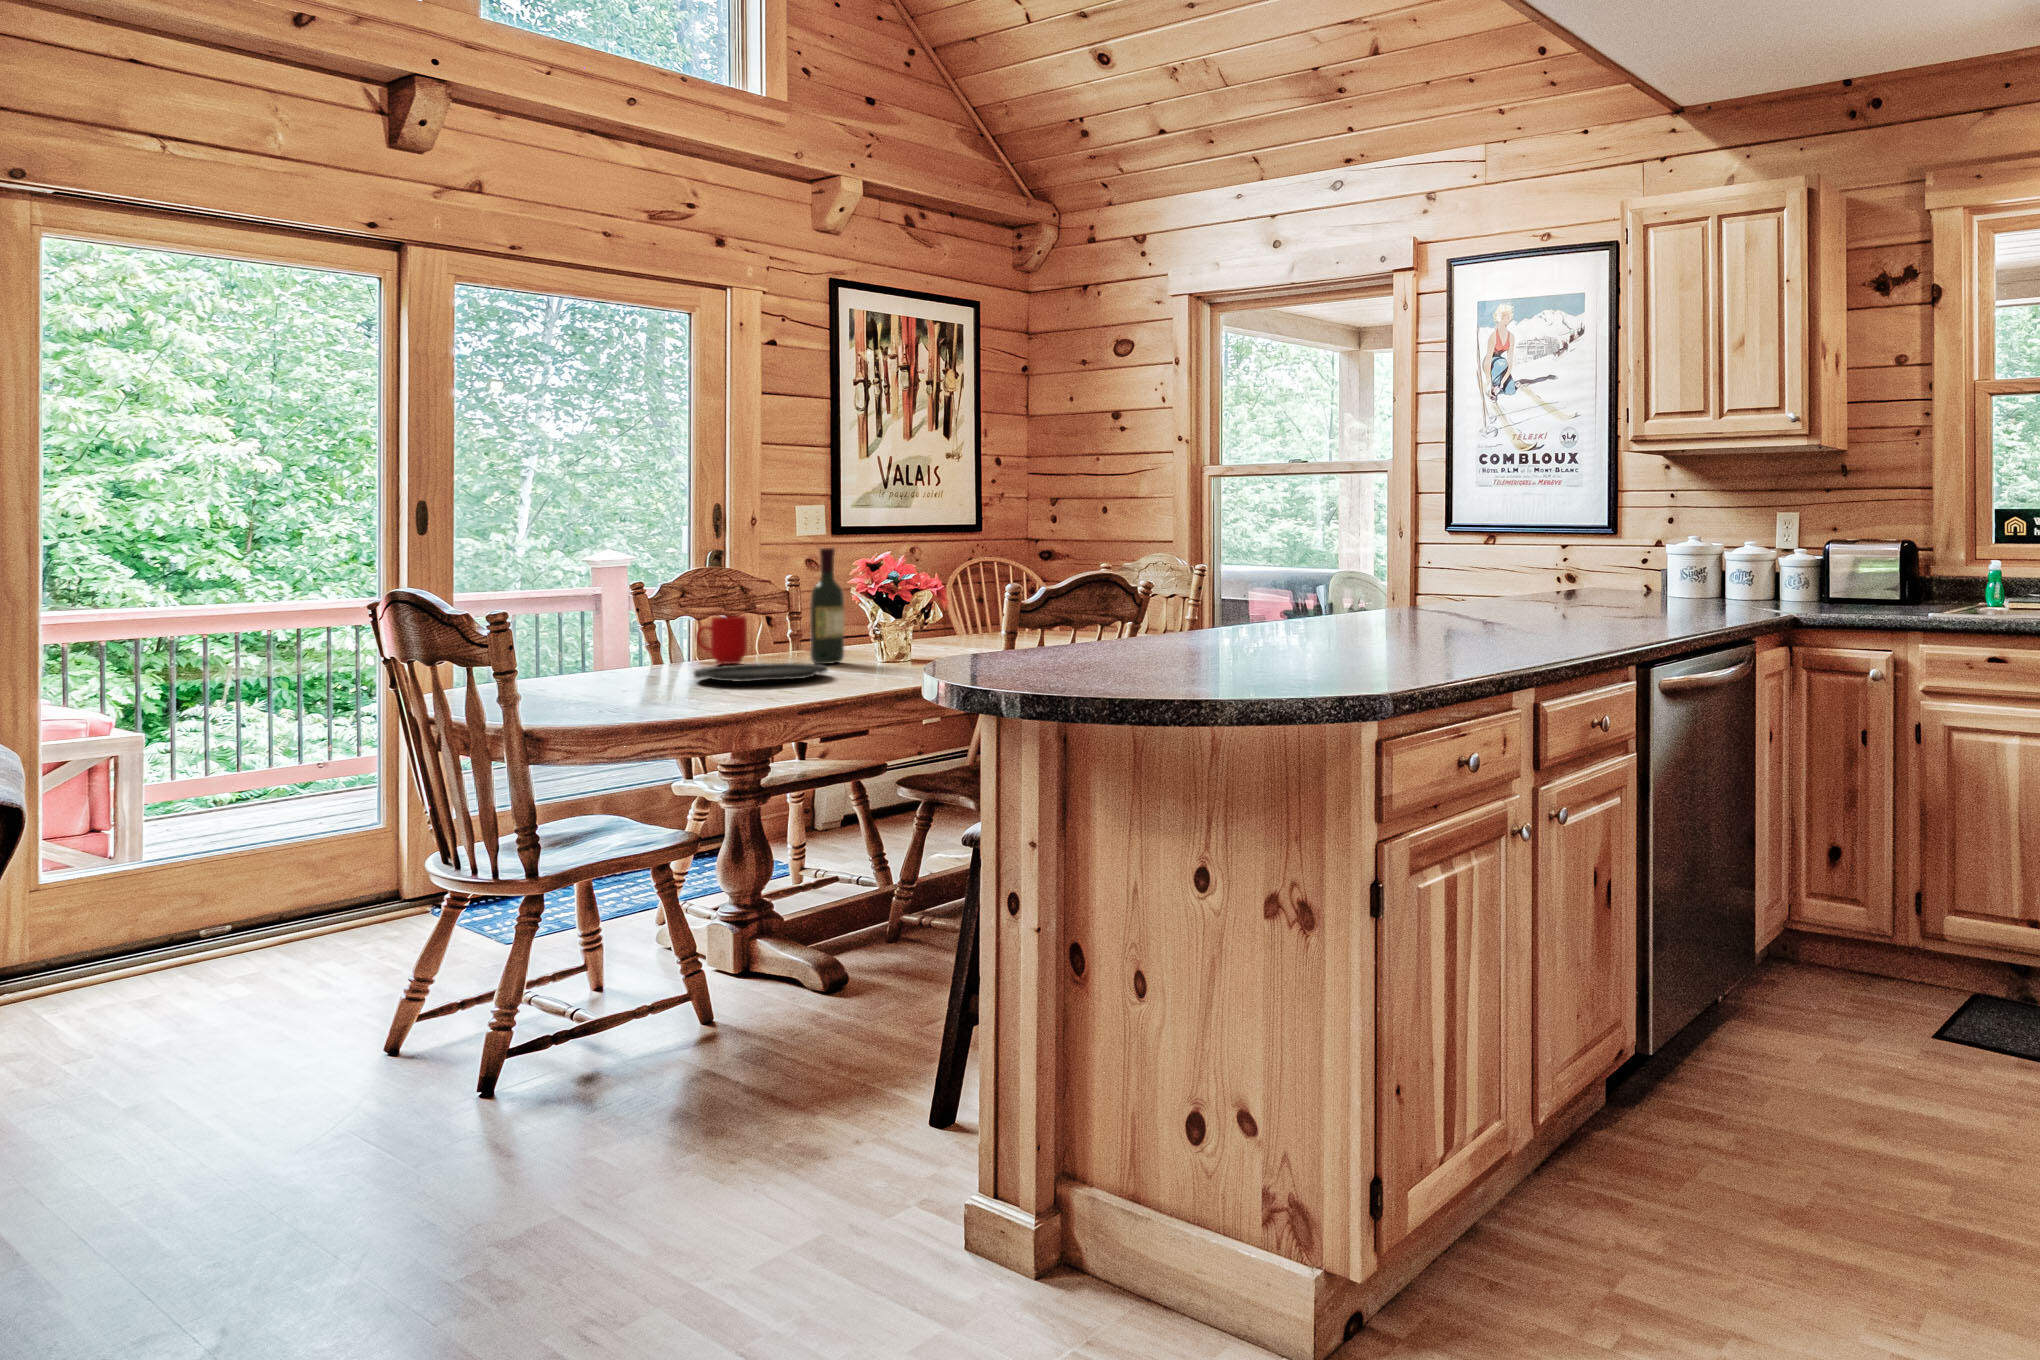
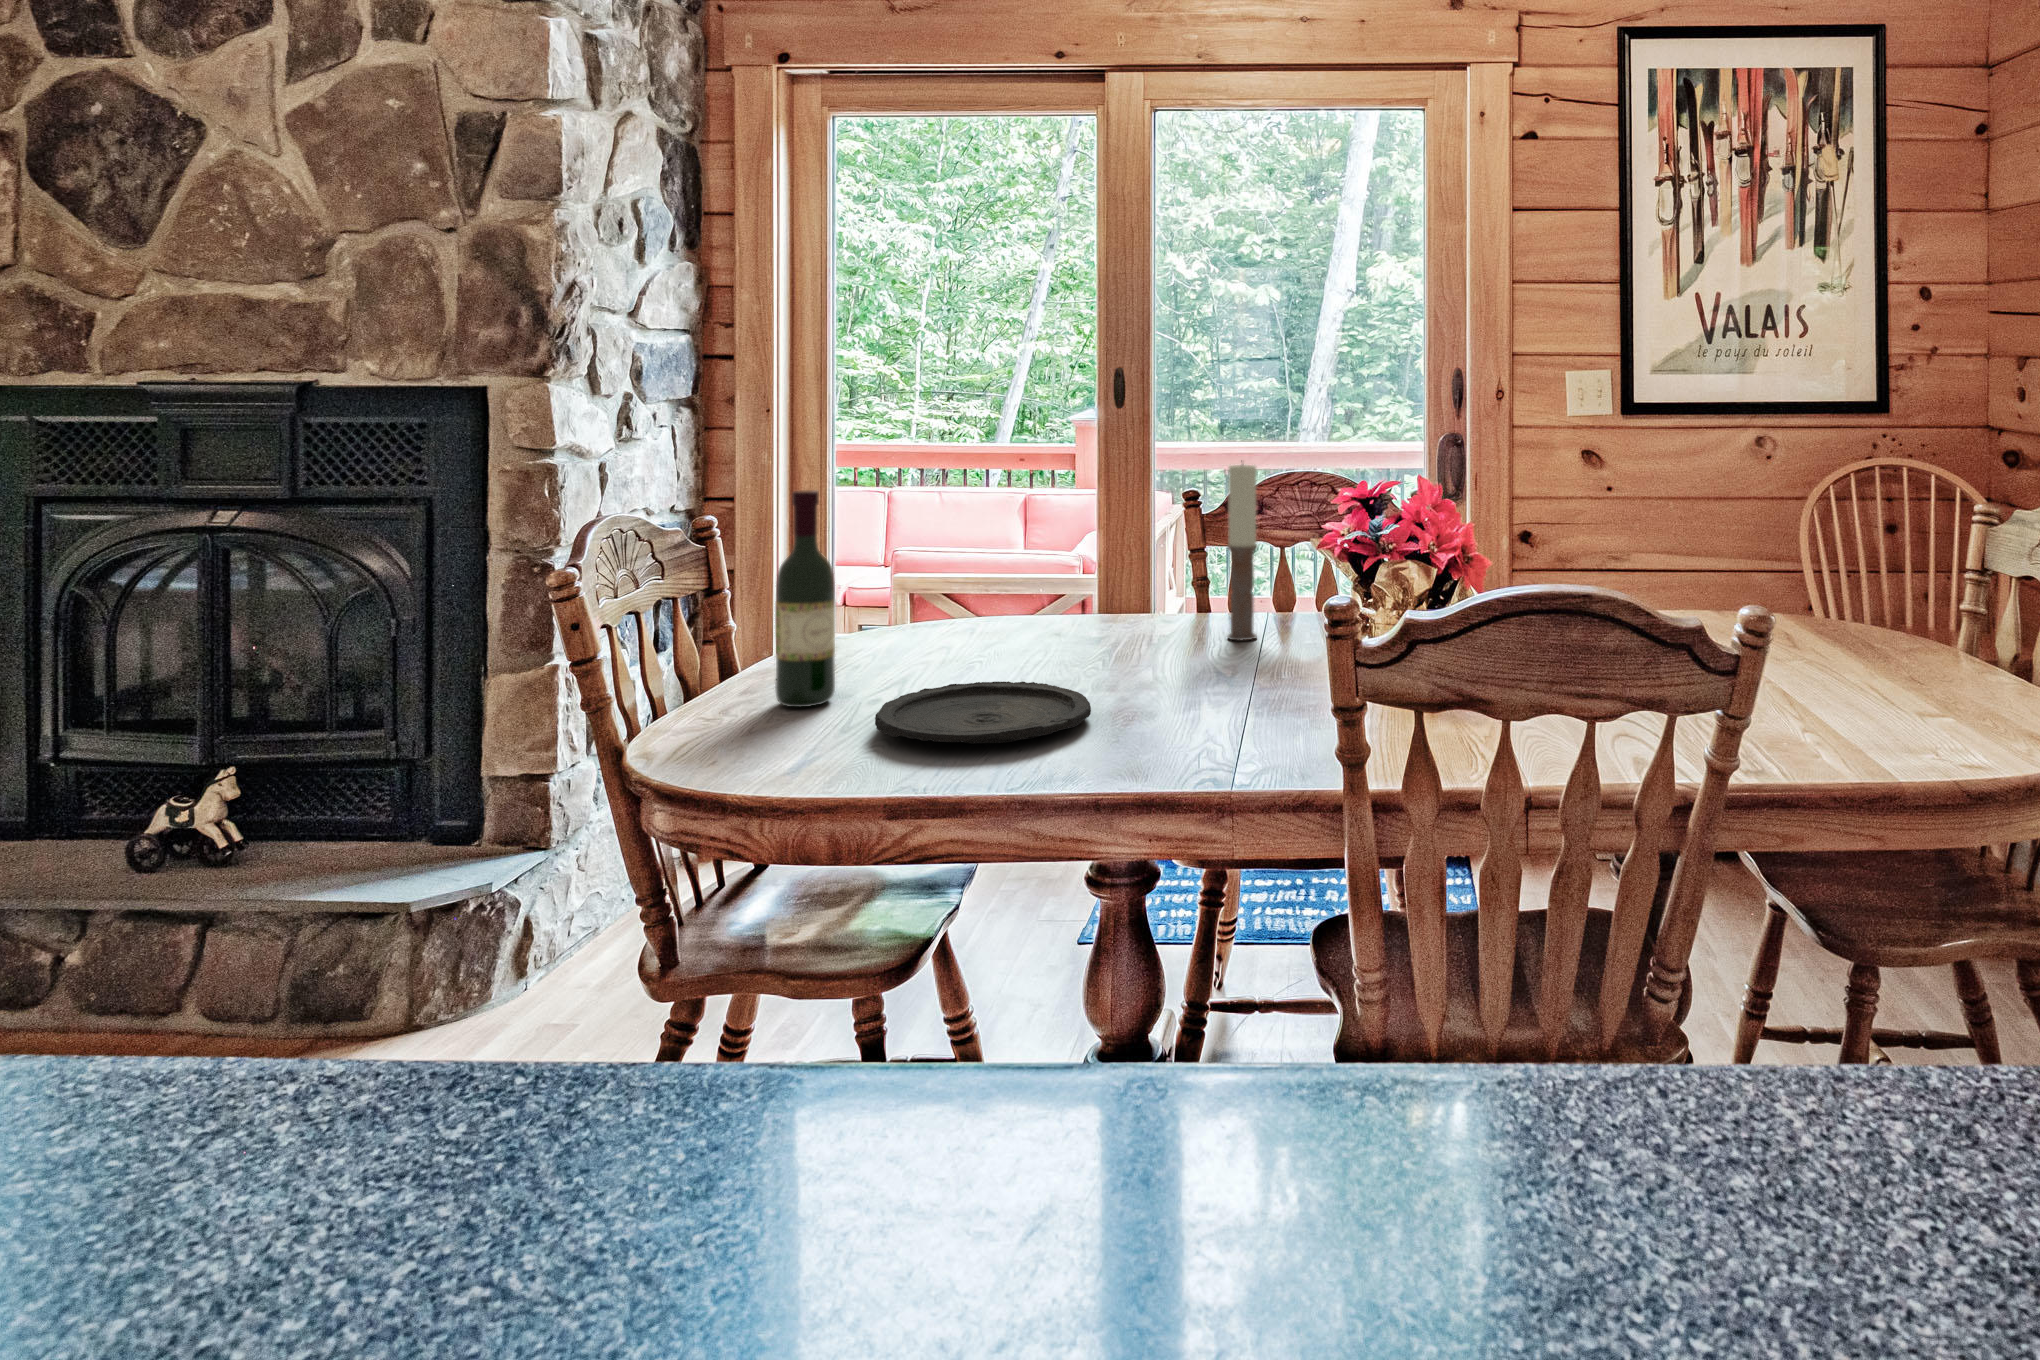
candle: none [761,543,781,653] -> present [1227,464,1257,640]
wine bottle: present [810,548,844,664] -> present [775,490,835,707]
mug: present [696,616,747,664] -> none [1057,584,1124,667]

